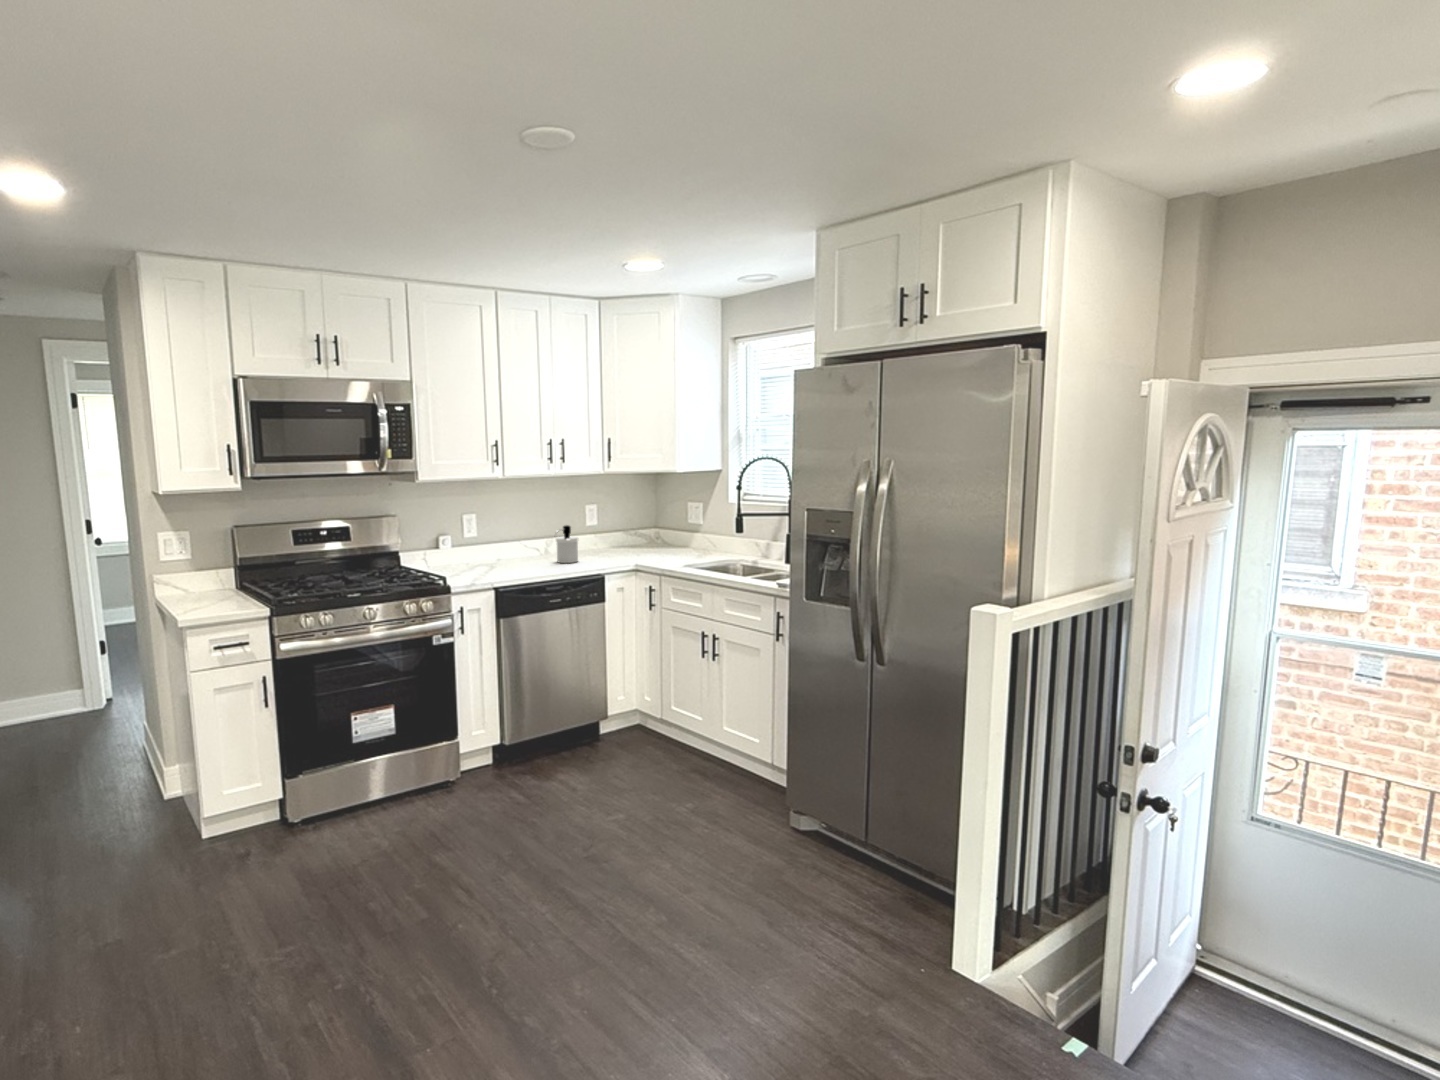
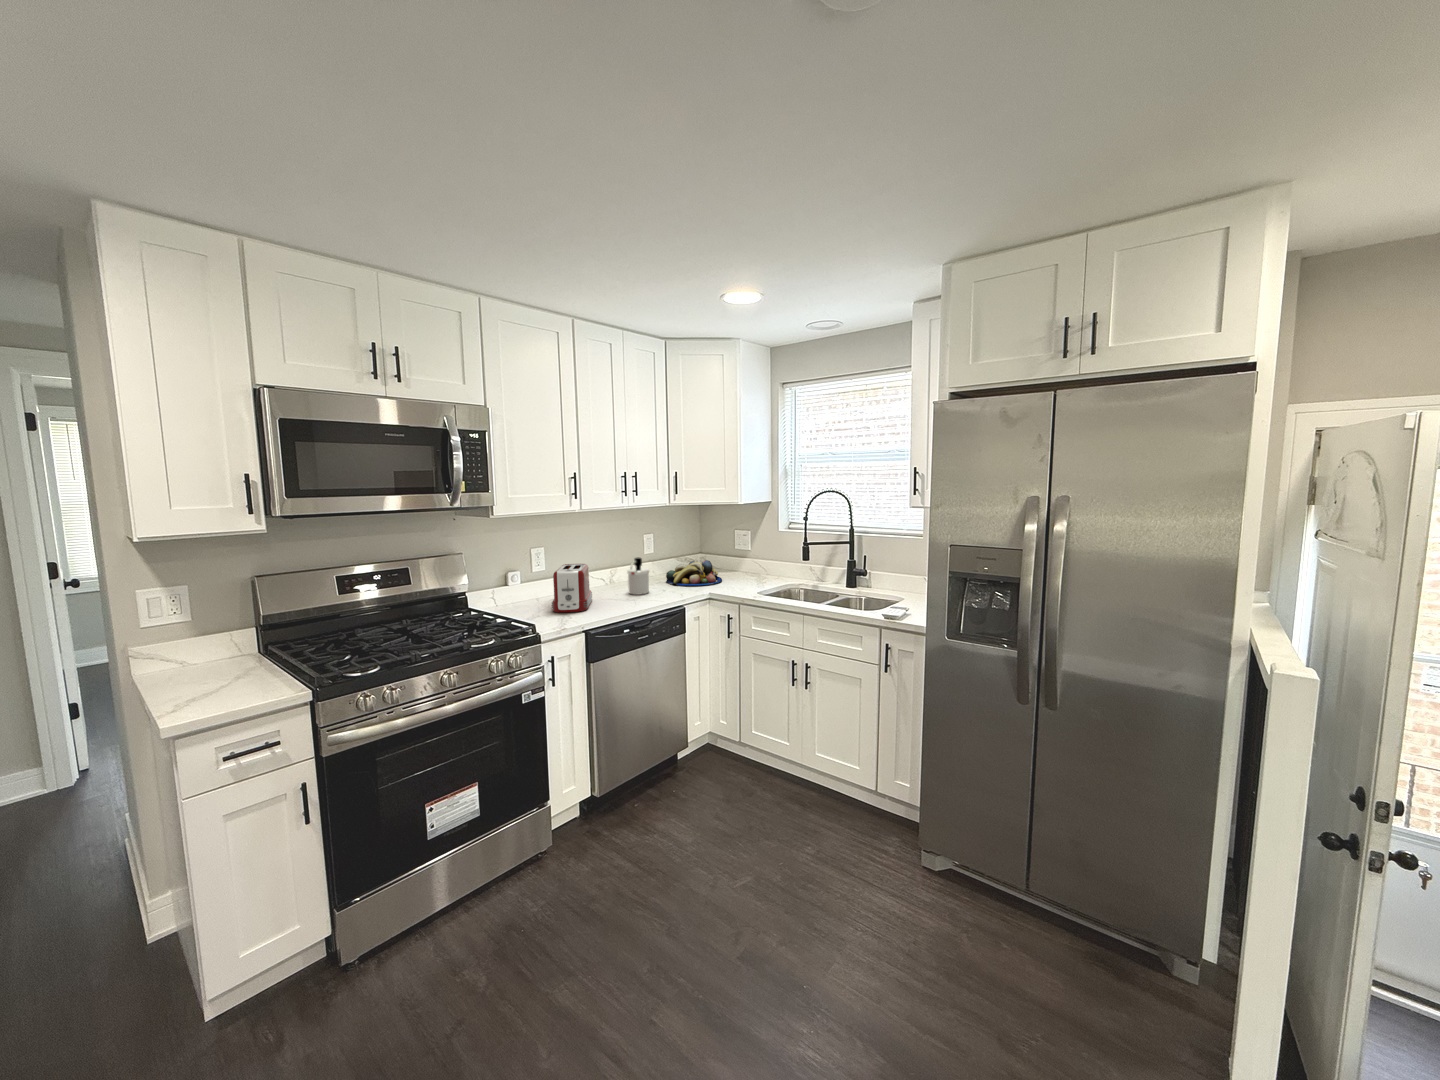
toaster: none [472,529,517,573] -> present [552,564,592,613]
fruit bowl: none [605,532,666,558] -> present [666,560,722,586]

